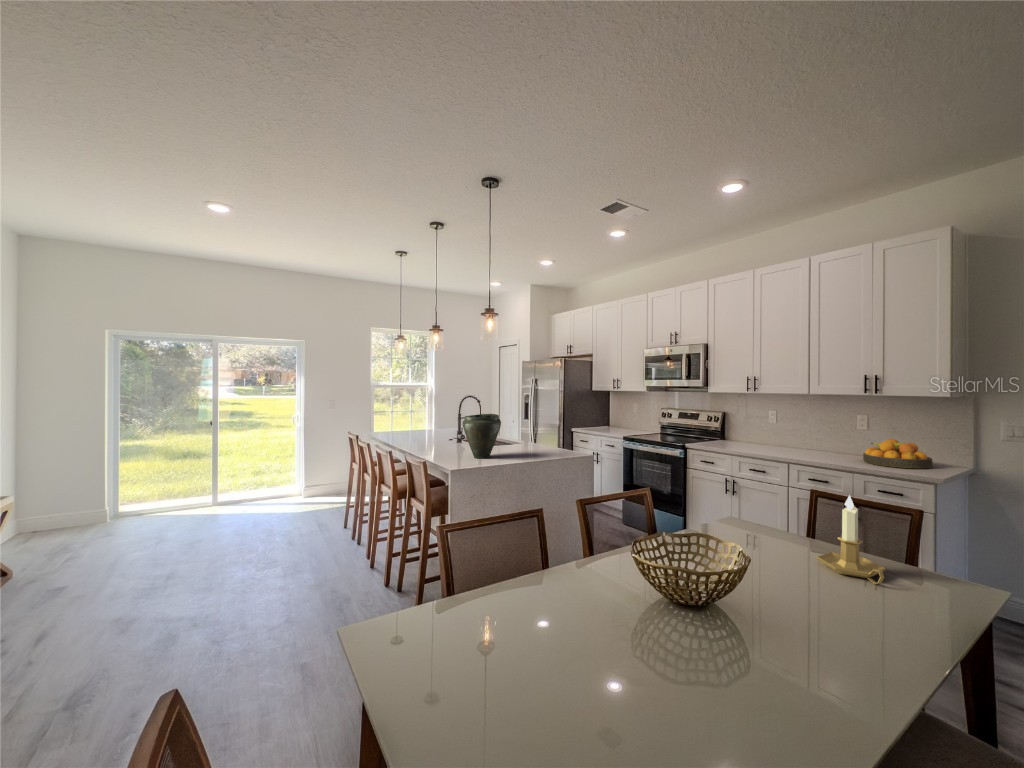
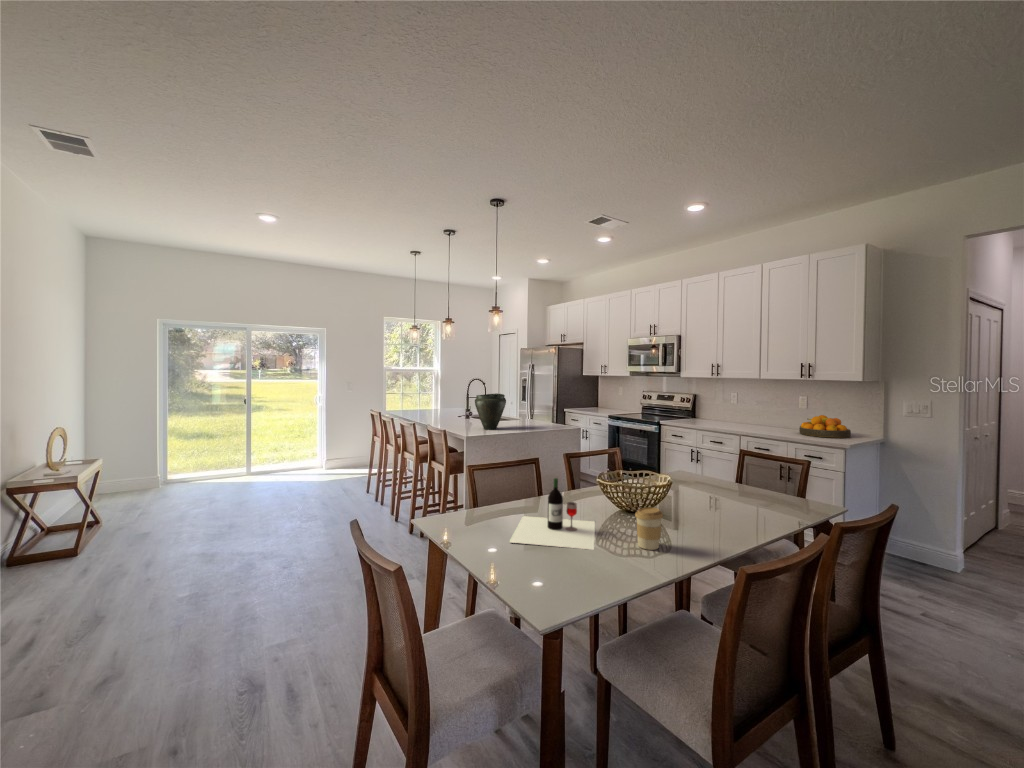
candlestick: present [816,495,886,584] -> none [728,446,771,502]
wine bottle: none [482,565,638,718] -> present [509,478,595,550]
coffee cup: none [710,631,765,719] -> present [635,508,663,550]

